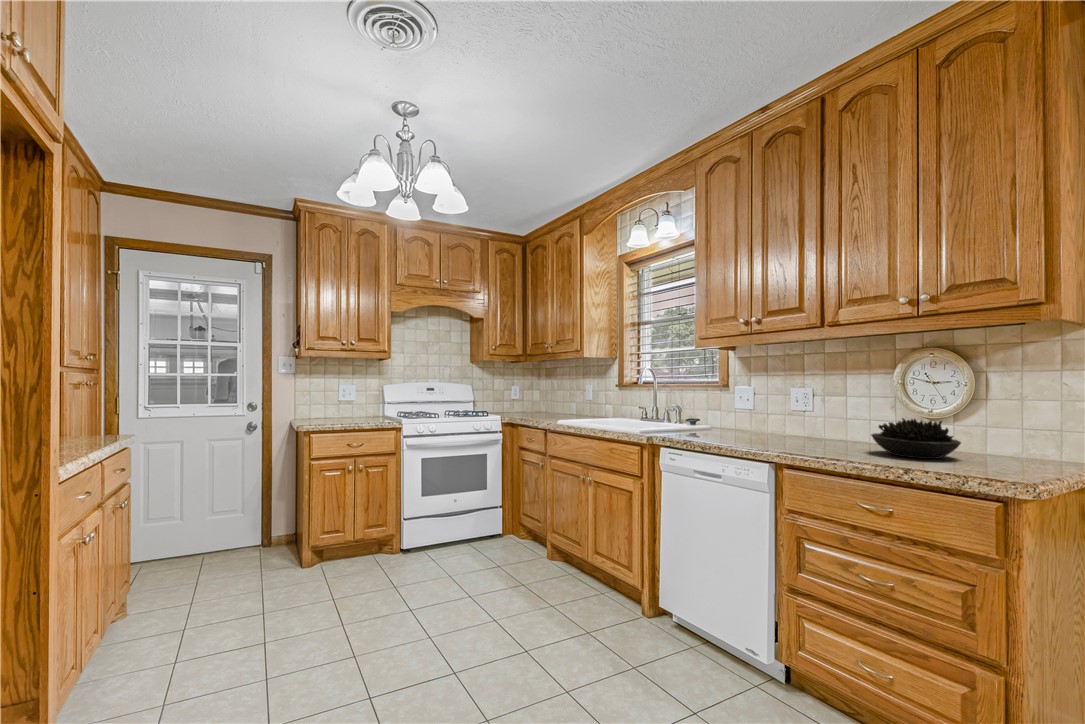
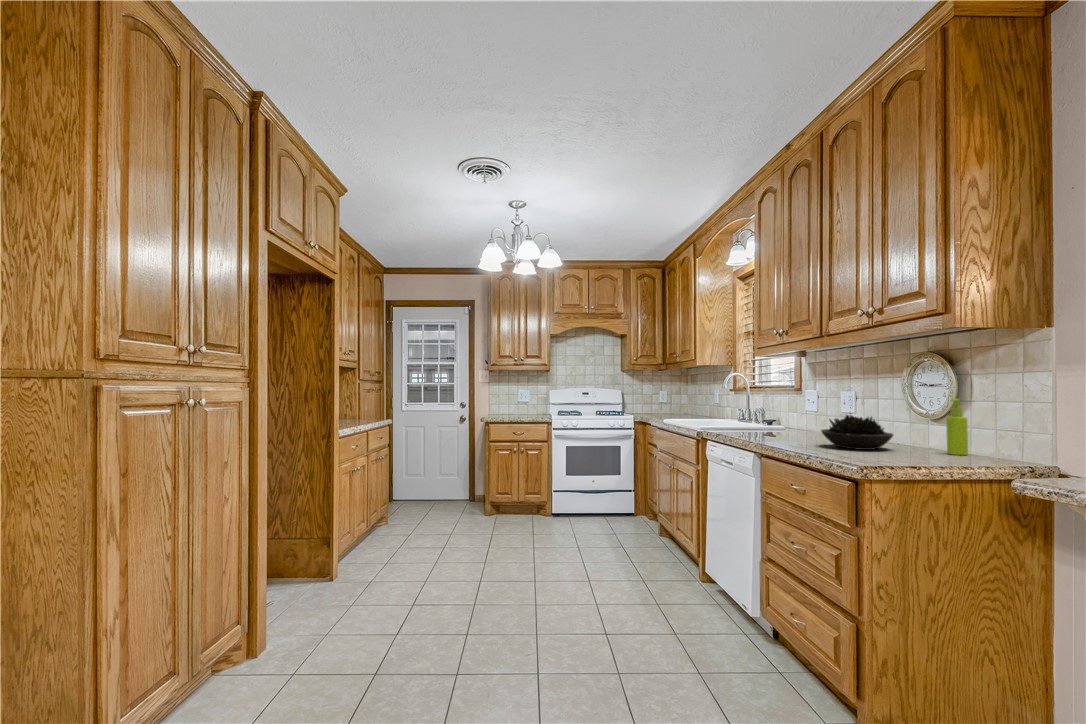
soap dispenser: none [1003,399,1027,459] -> present [946,398,968,455]

